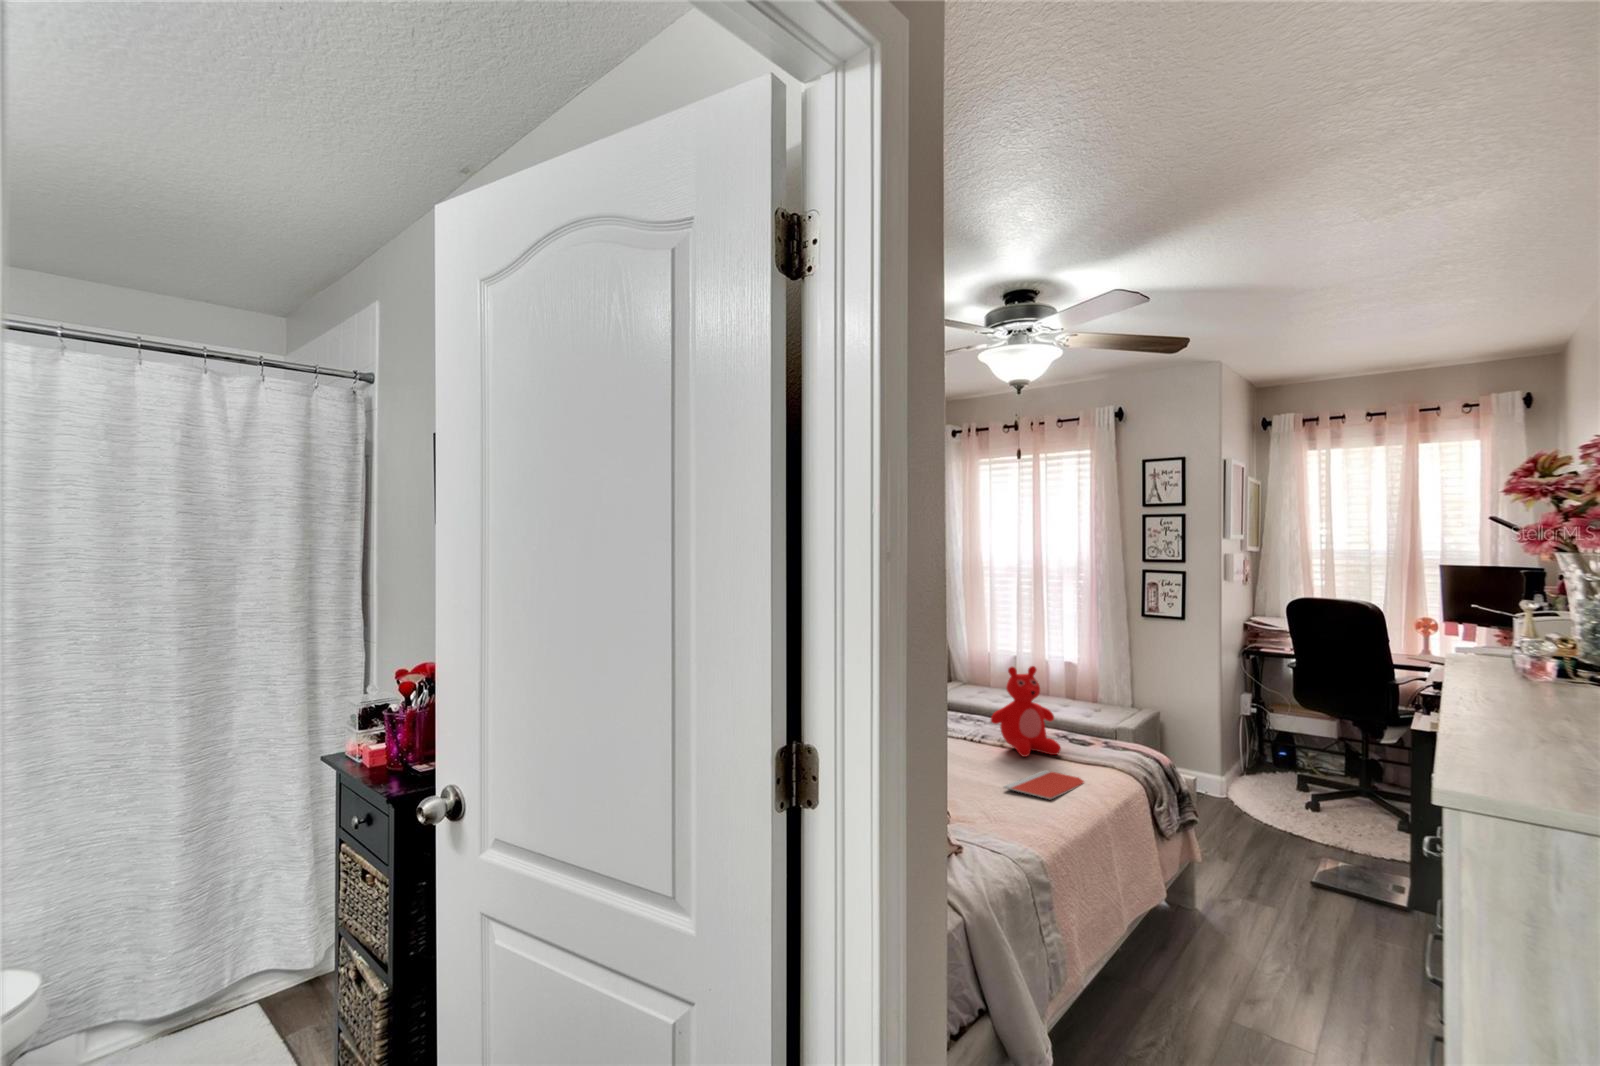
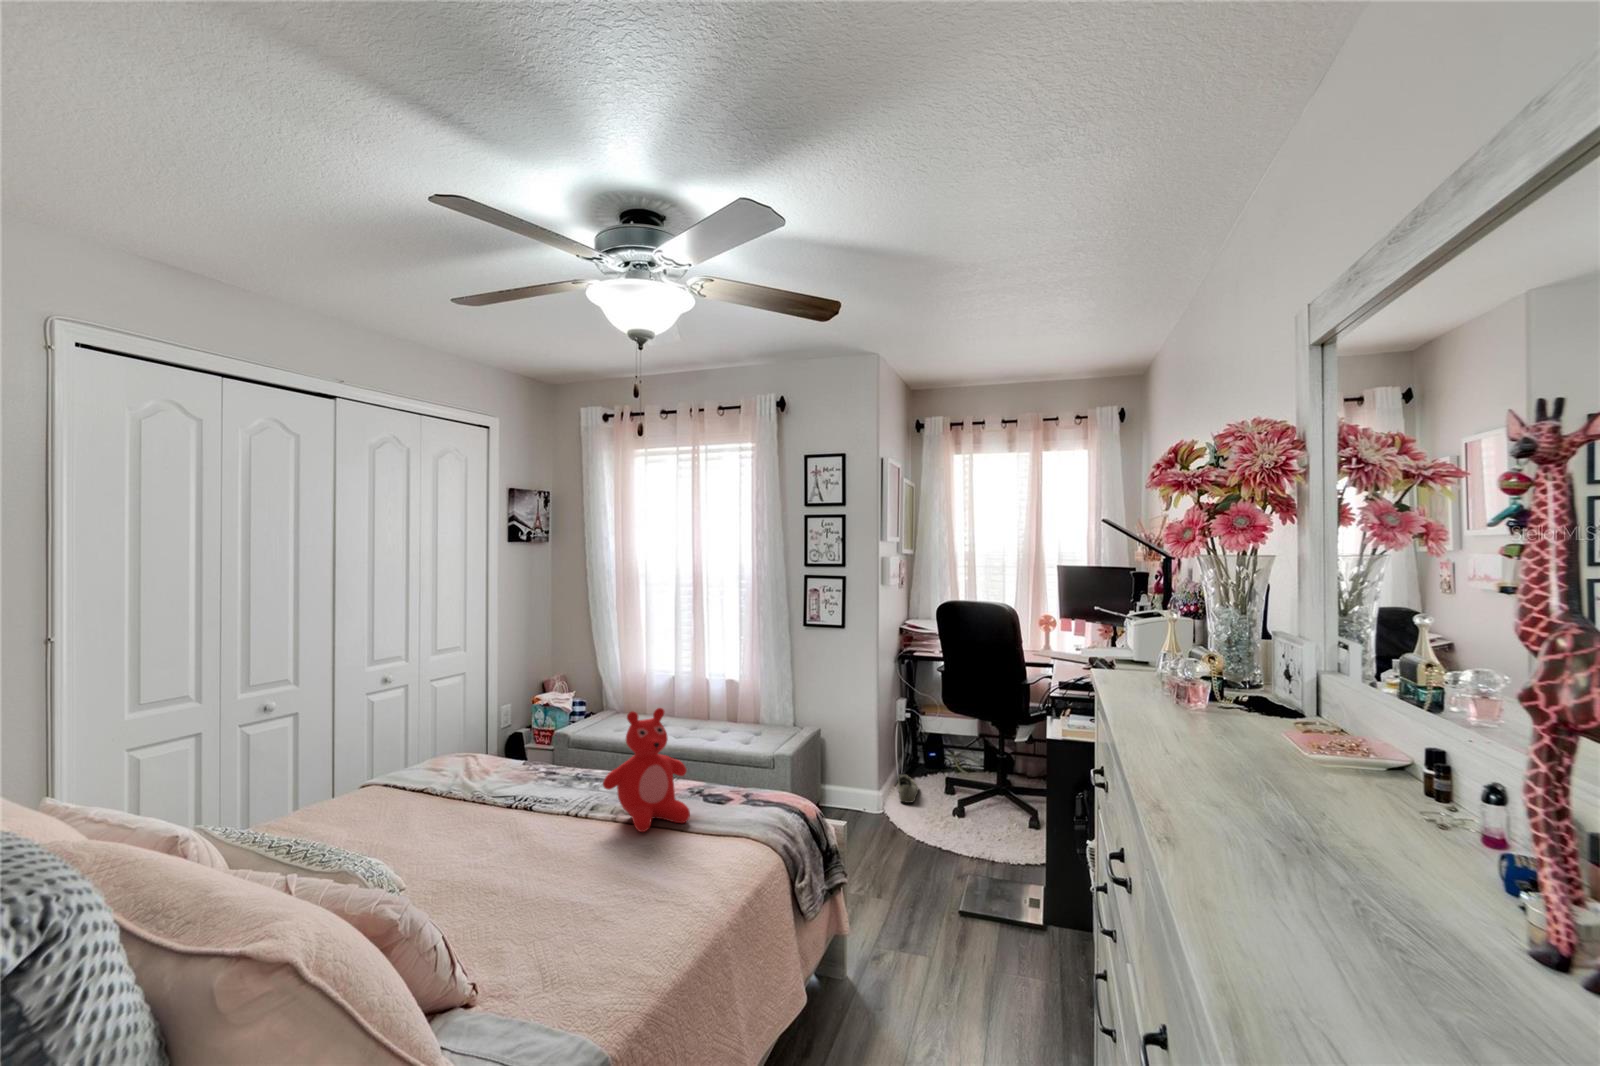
shoe: none [1243,765,1267,792] -> present [897,774,918,803]
notebook: present [1003,770,1084,800] -> none [595,854,719,915]

